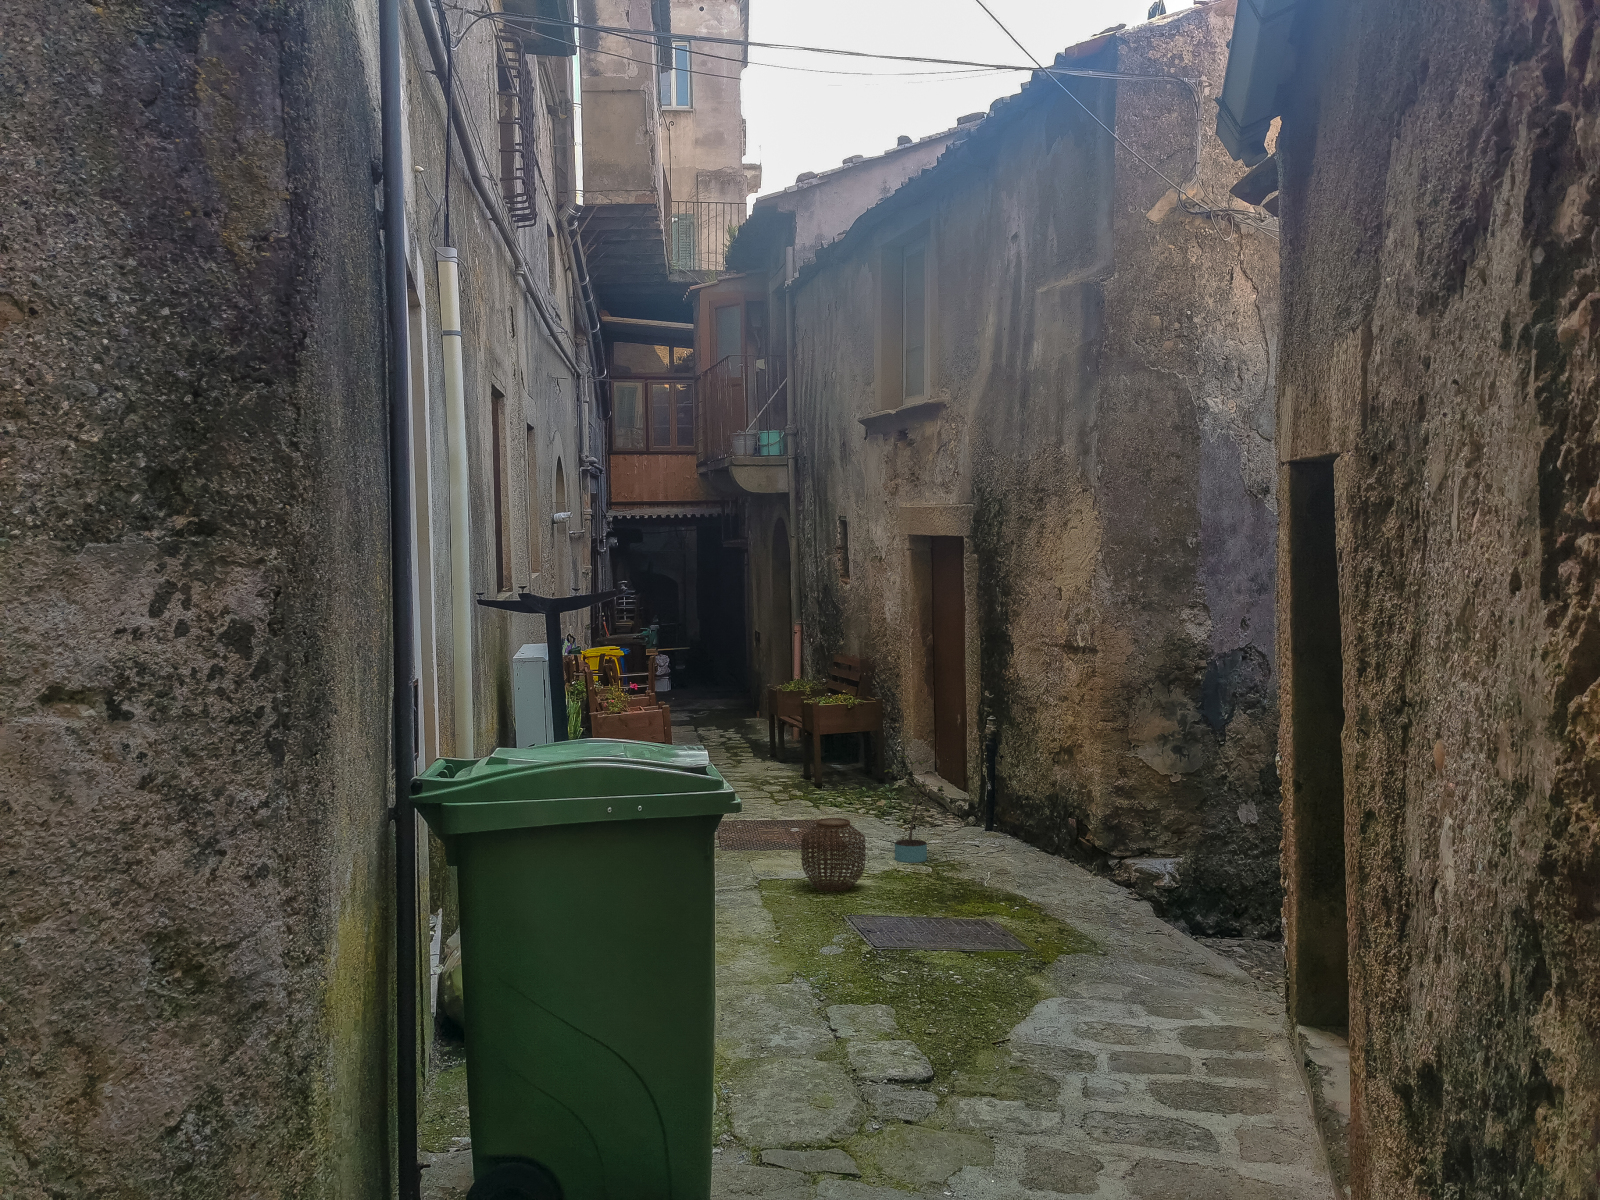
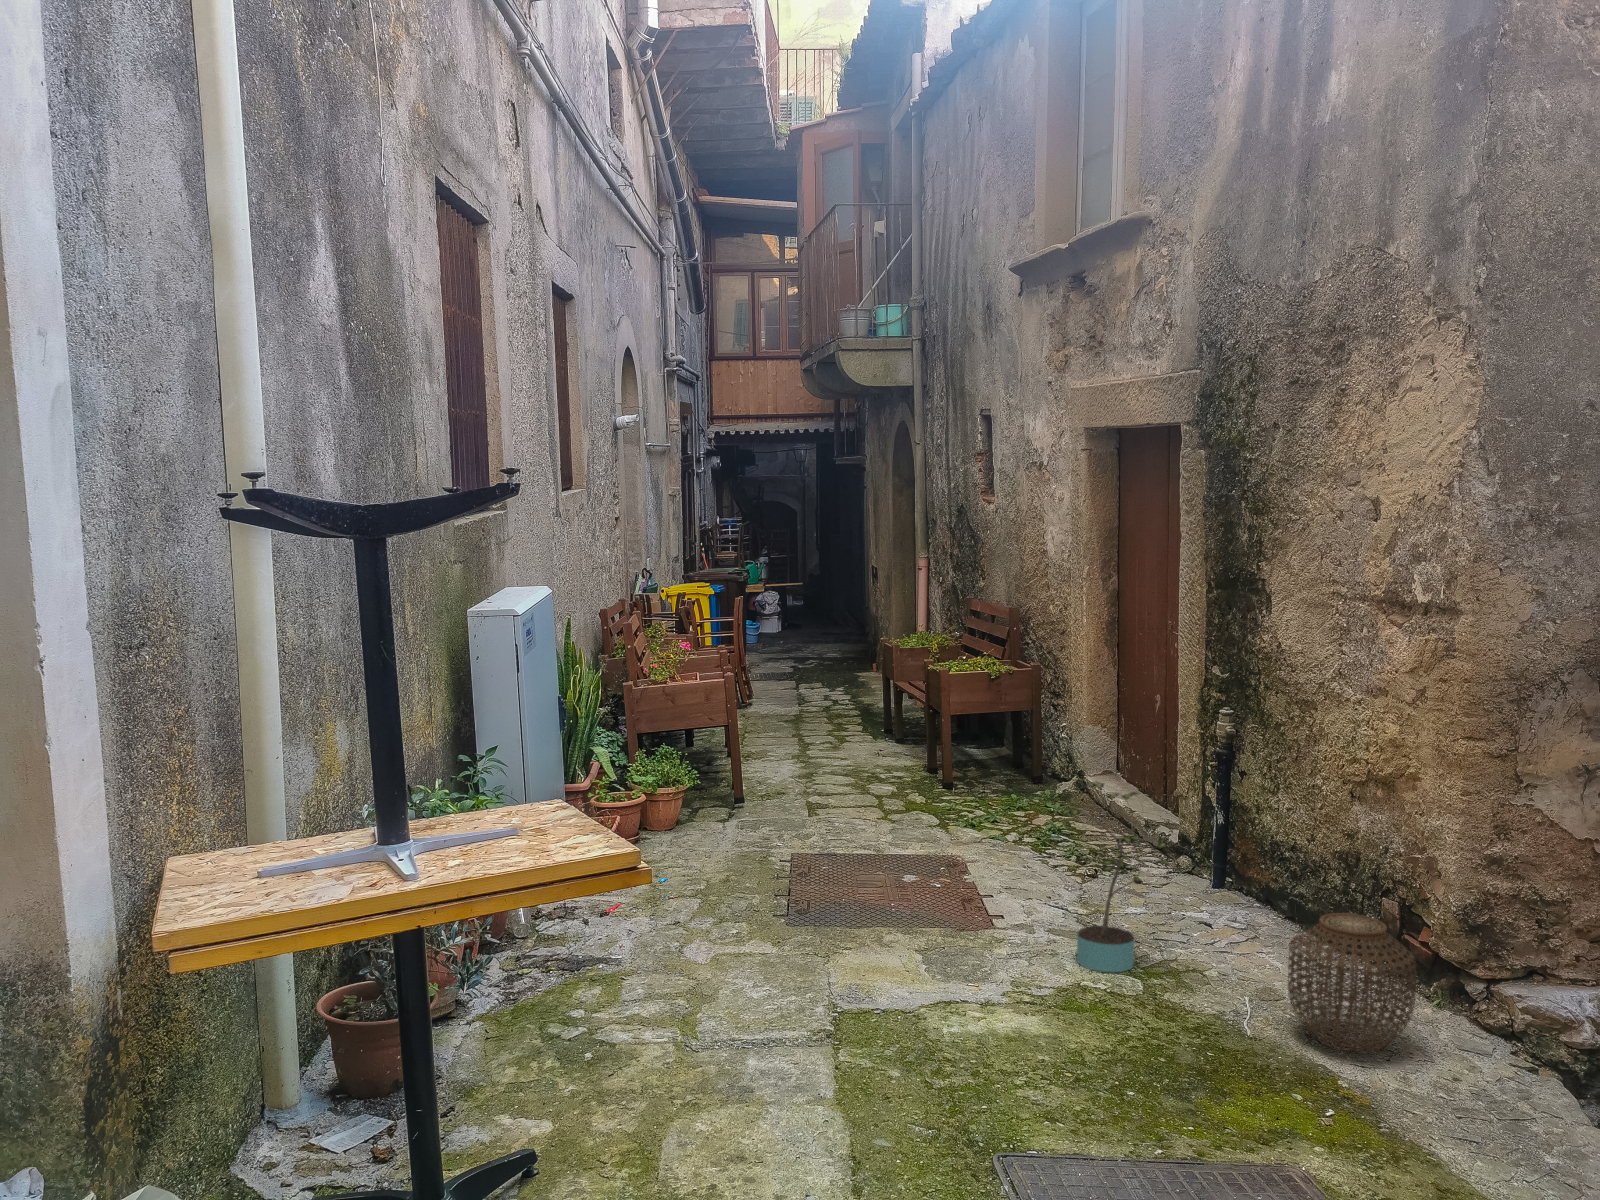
woven basket: present [801,818,866,891] -> present [1288,913,1417,1053]

